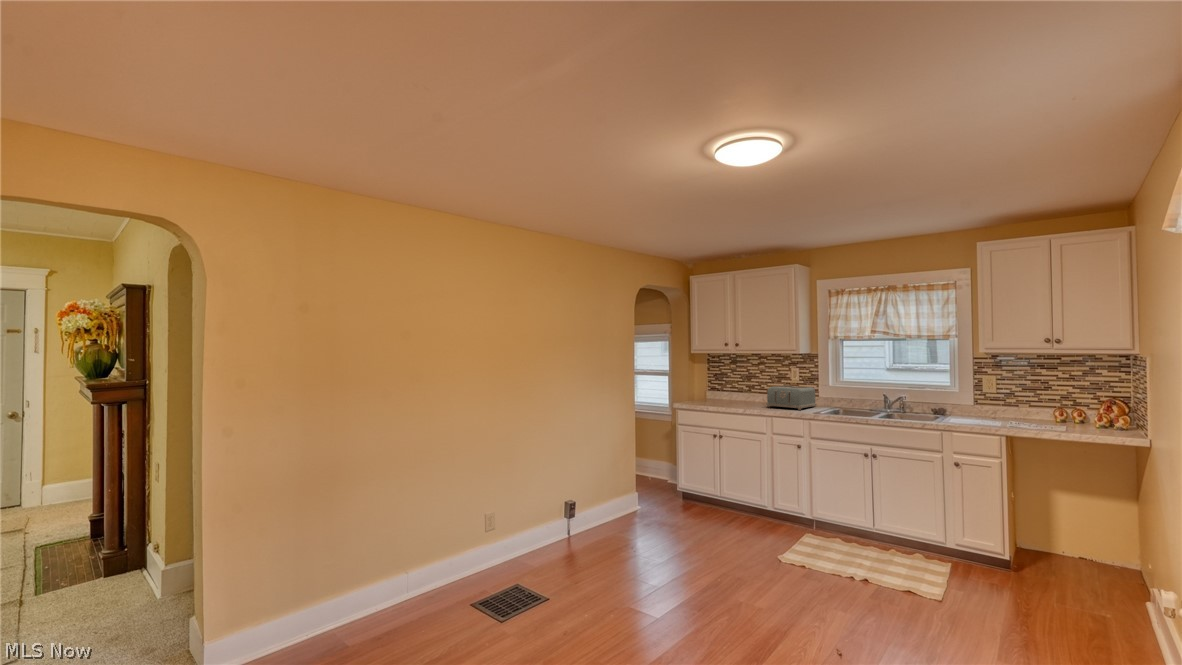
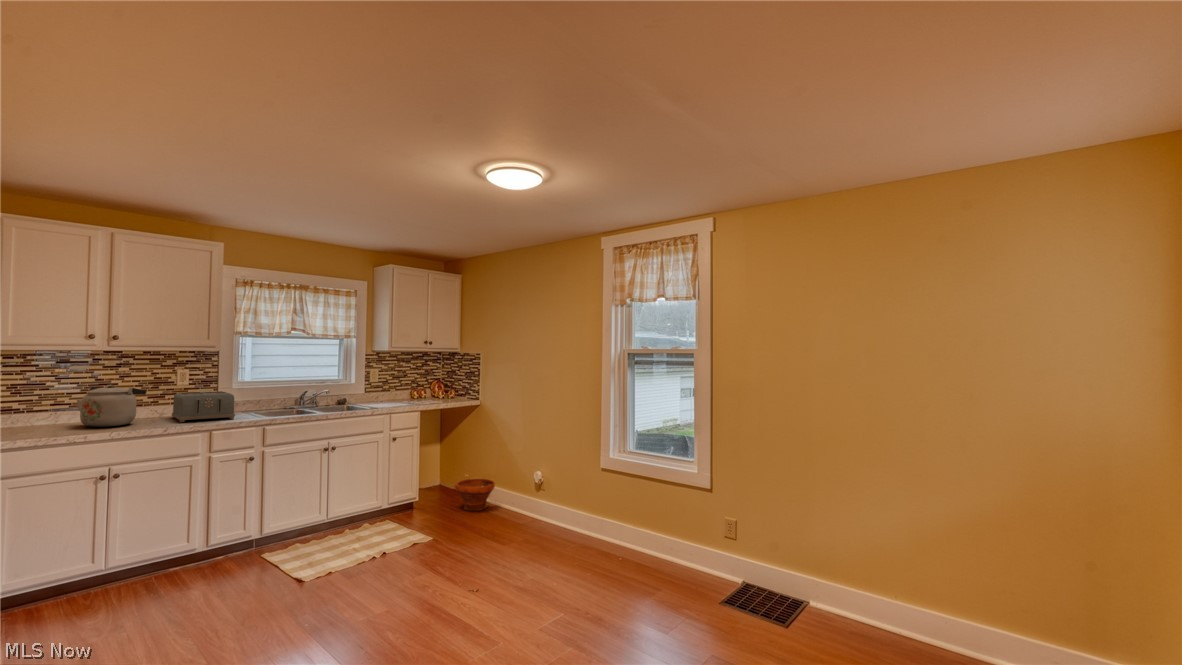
kettle: none [724,376,758,404] -> present [77,385,146,427]
planter: none [1047,550,1130,608] -> present [455,478,495,510]

